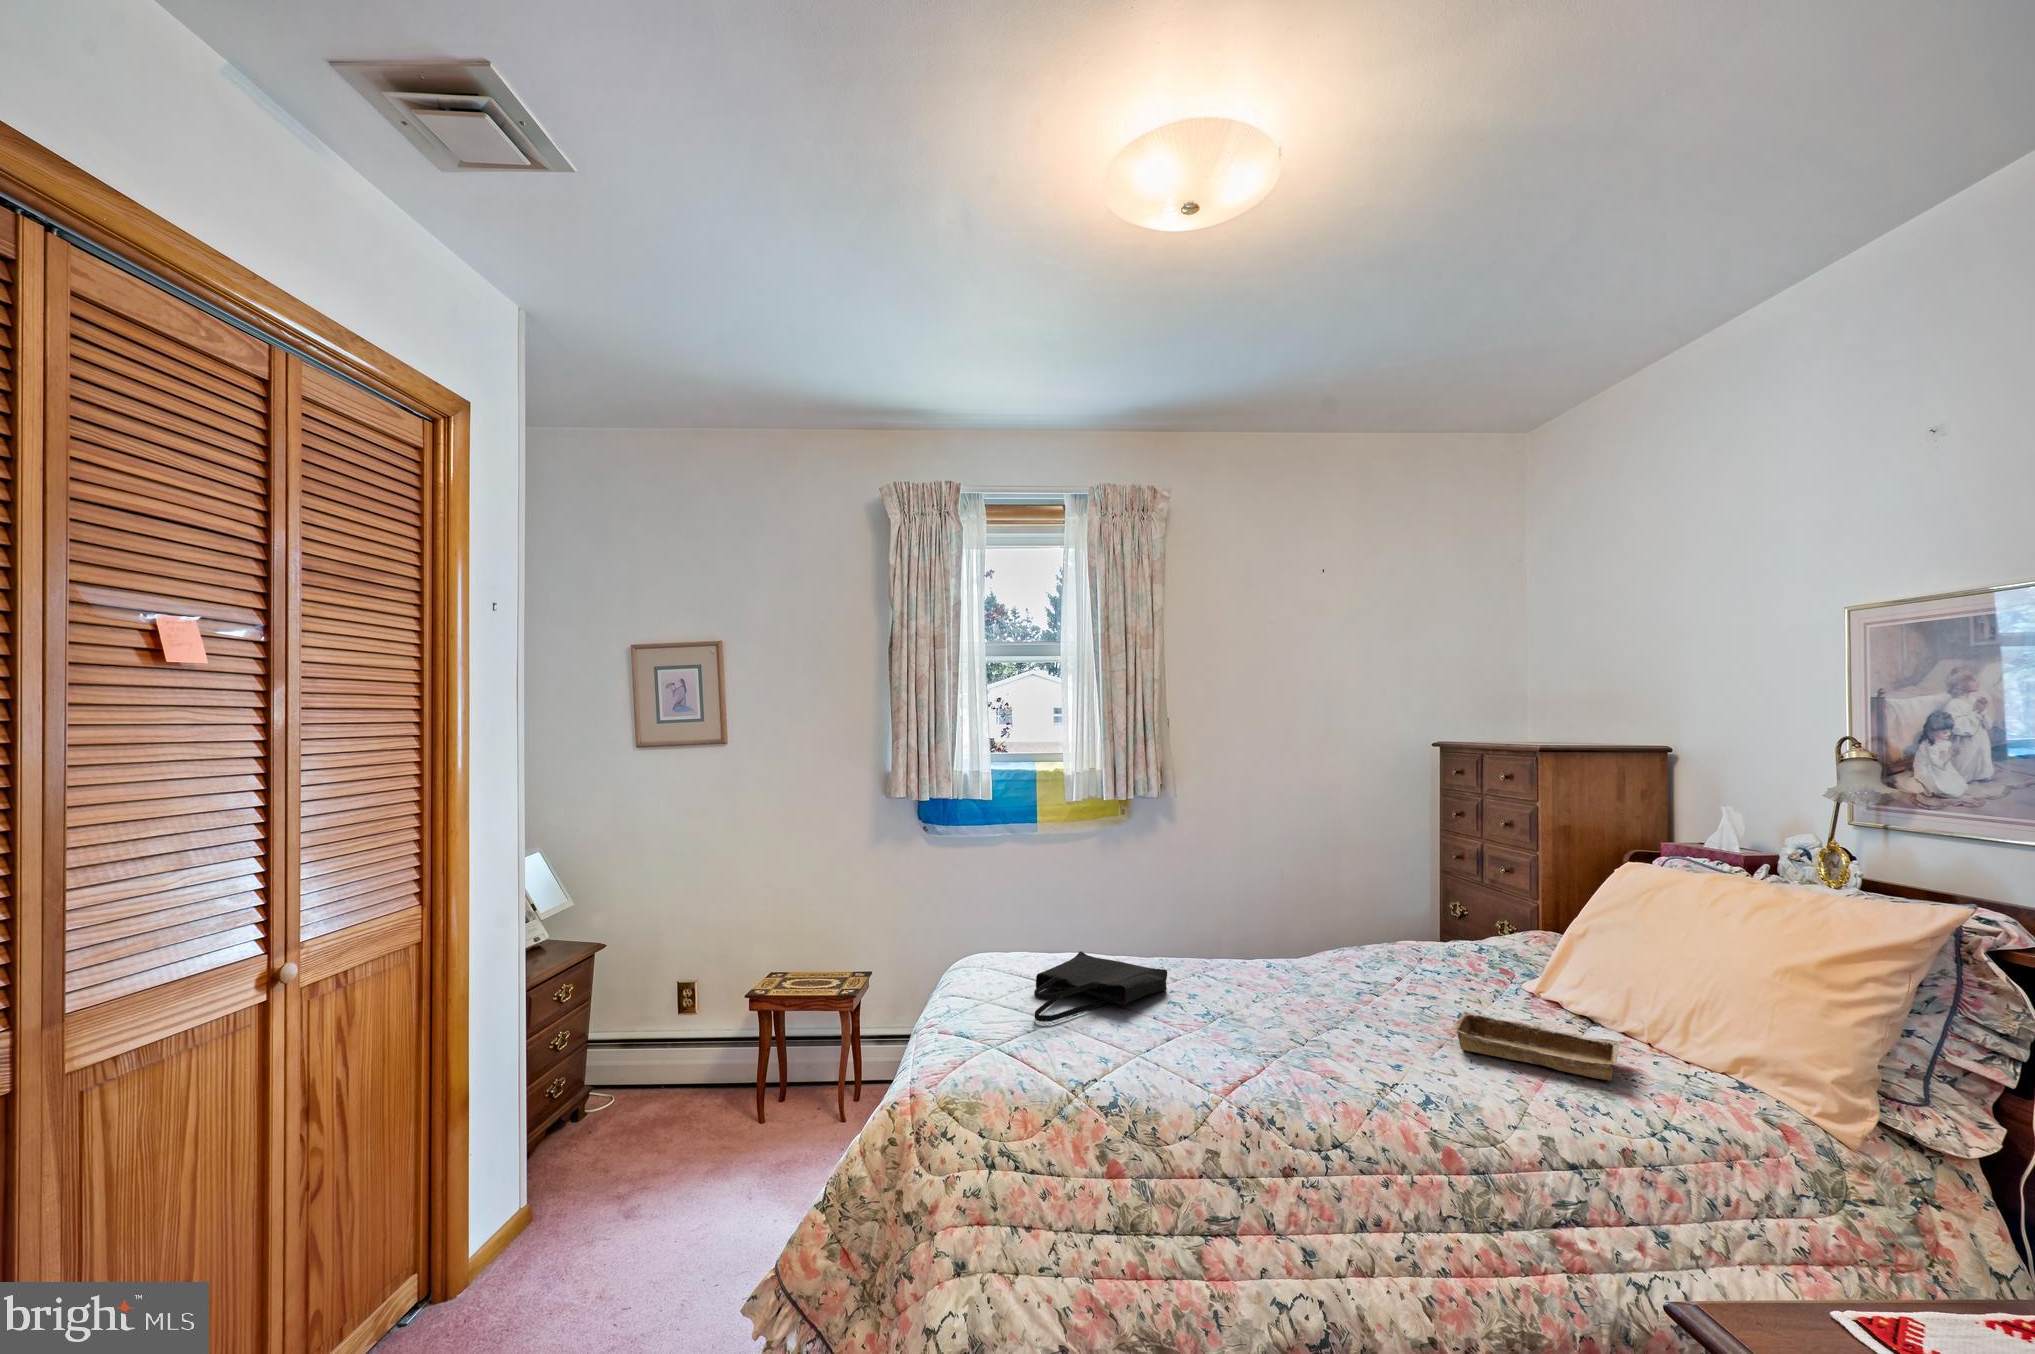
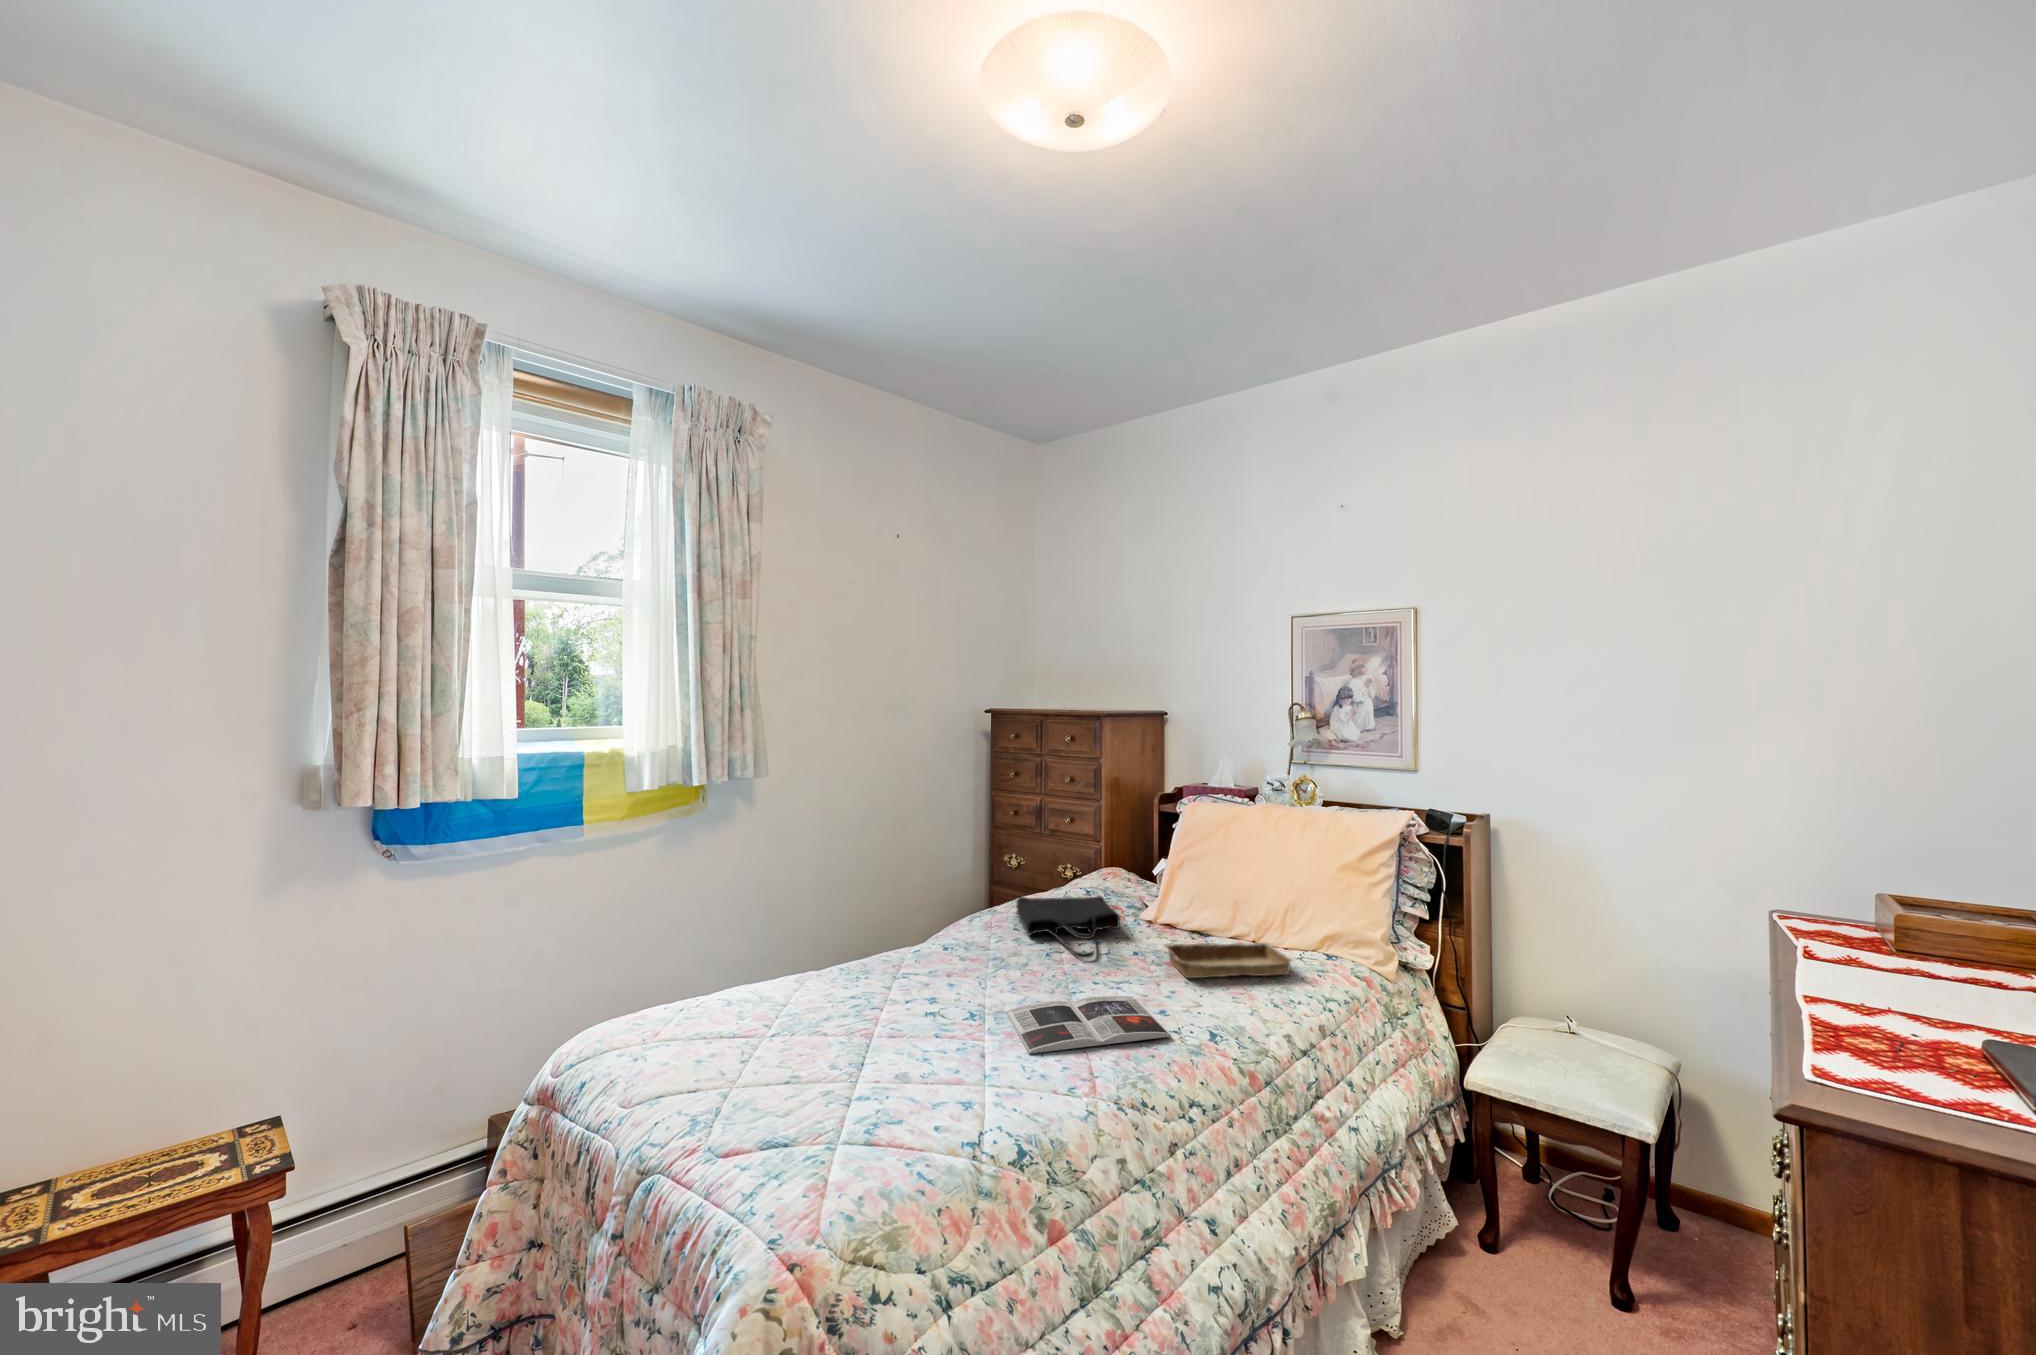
tote bag: present [1034,951,1167,1022] -> present [1016,896,1120,958]
magazine: none [1200,1021,1368,1081] -> present [1006,996,1171,1054]

